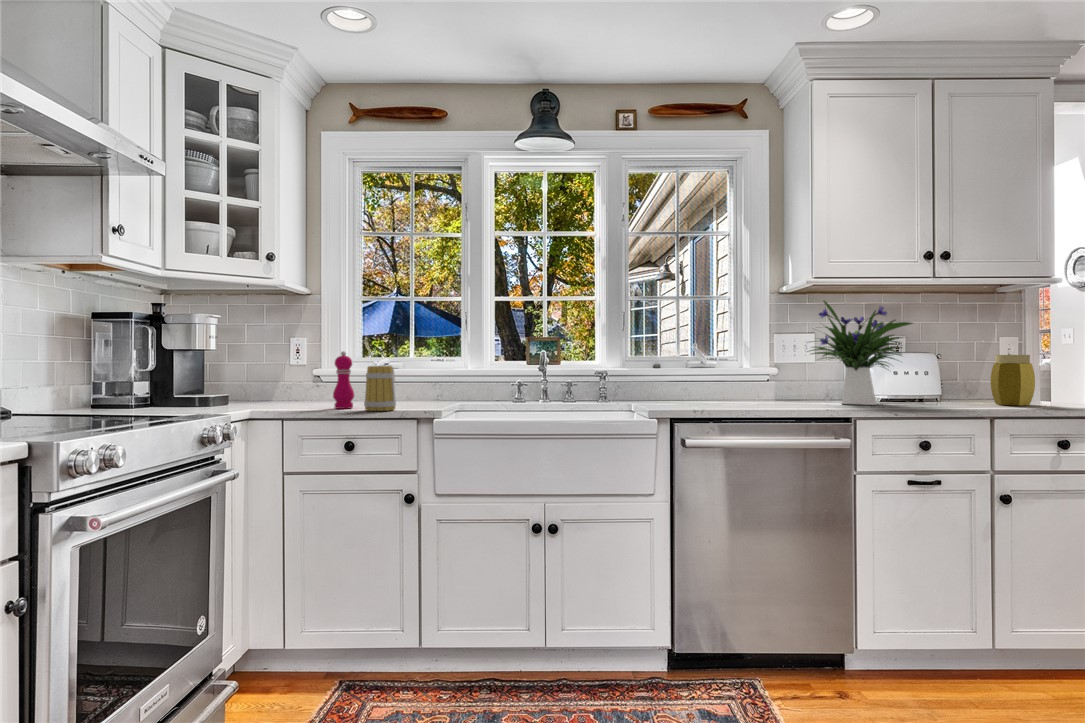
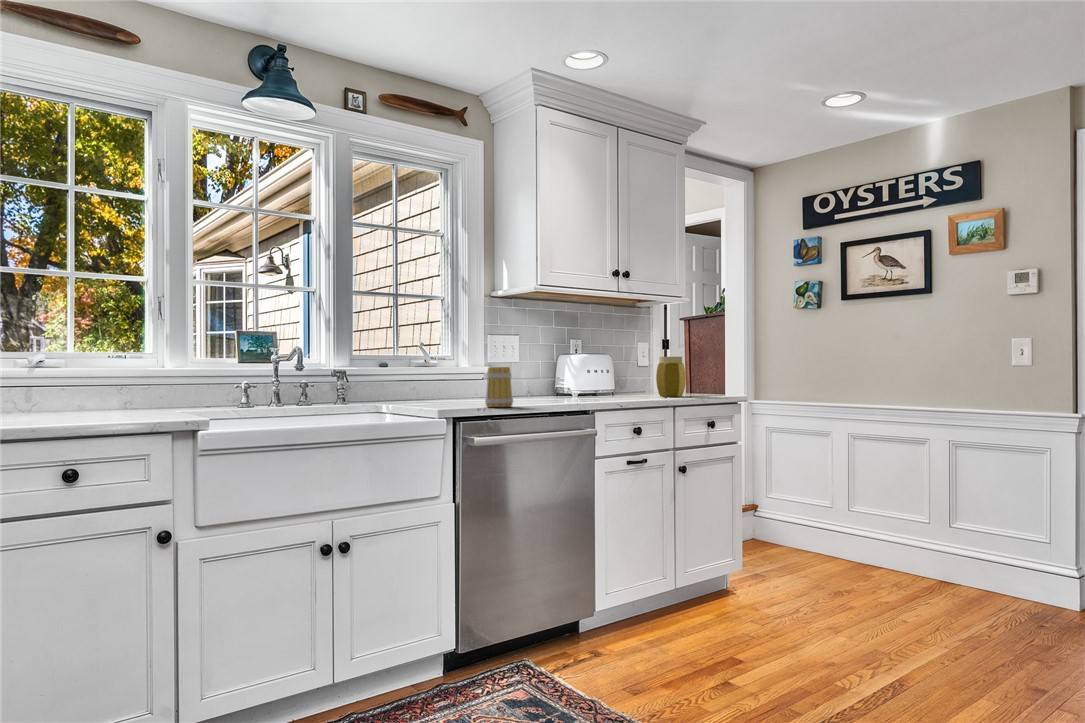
flower arrangement: present [809,301,913,405] -> none [523,306,609,400]
pepper mill: present [333,351,354,409] -> none [31,343,66,425]
mug: present [364,366,396,411] -> present [485,367,513,407]

